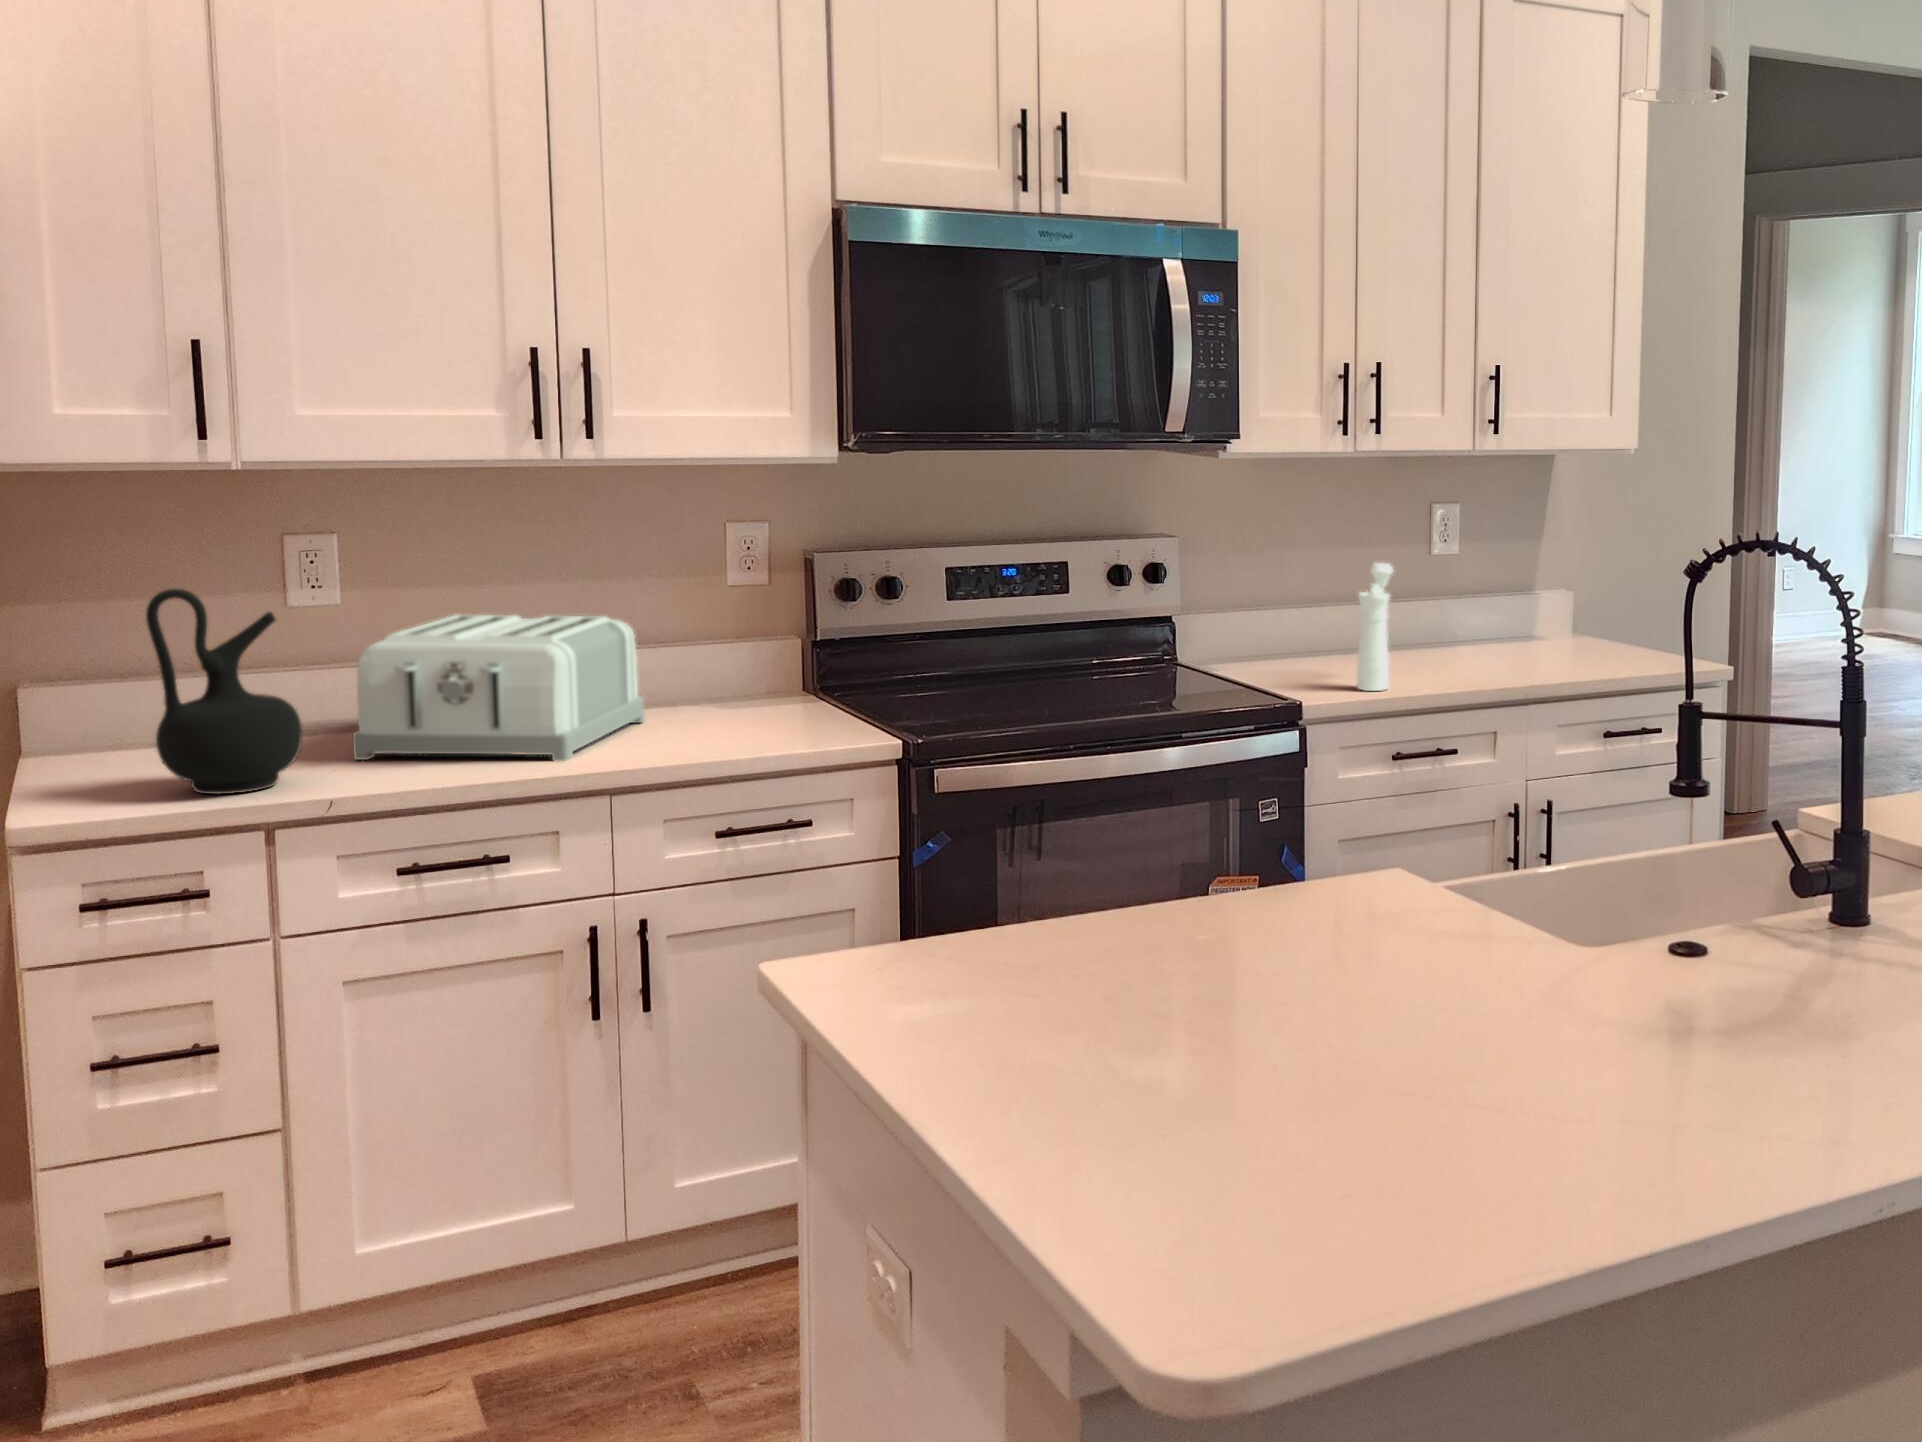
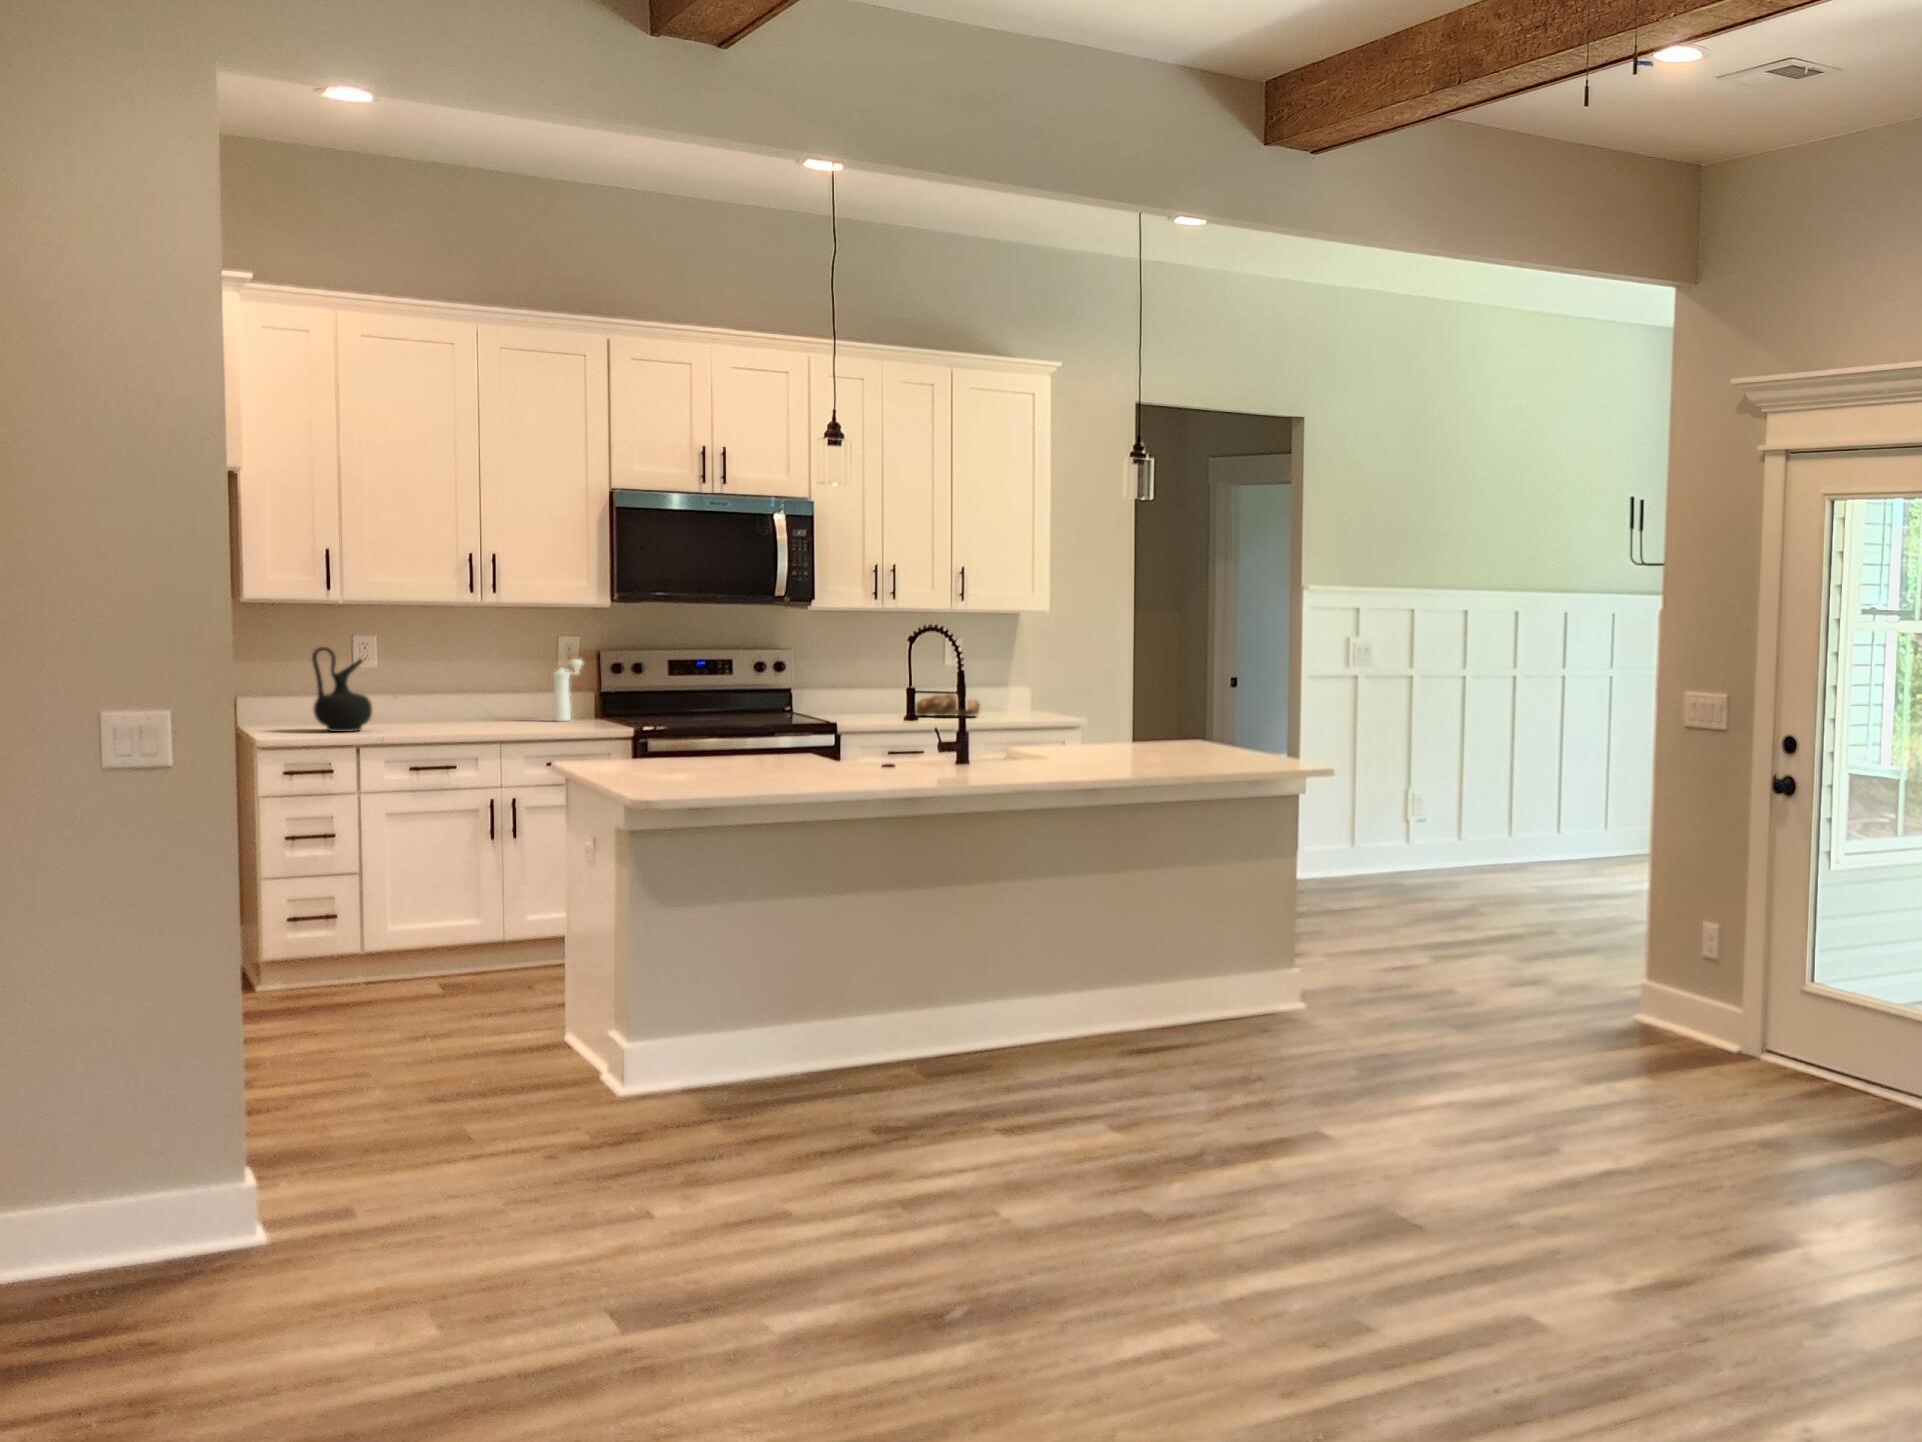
pepper mill: present [1357,563,1393,691] -> present [553,659,583,722]
toaster: present [353,615,644,761] -> none [390,671,519,729]
bread loaf: none [1415,618,1543,666] -> present [915,694,980,716]

